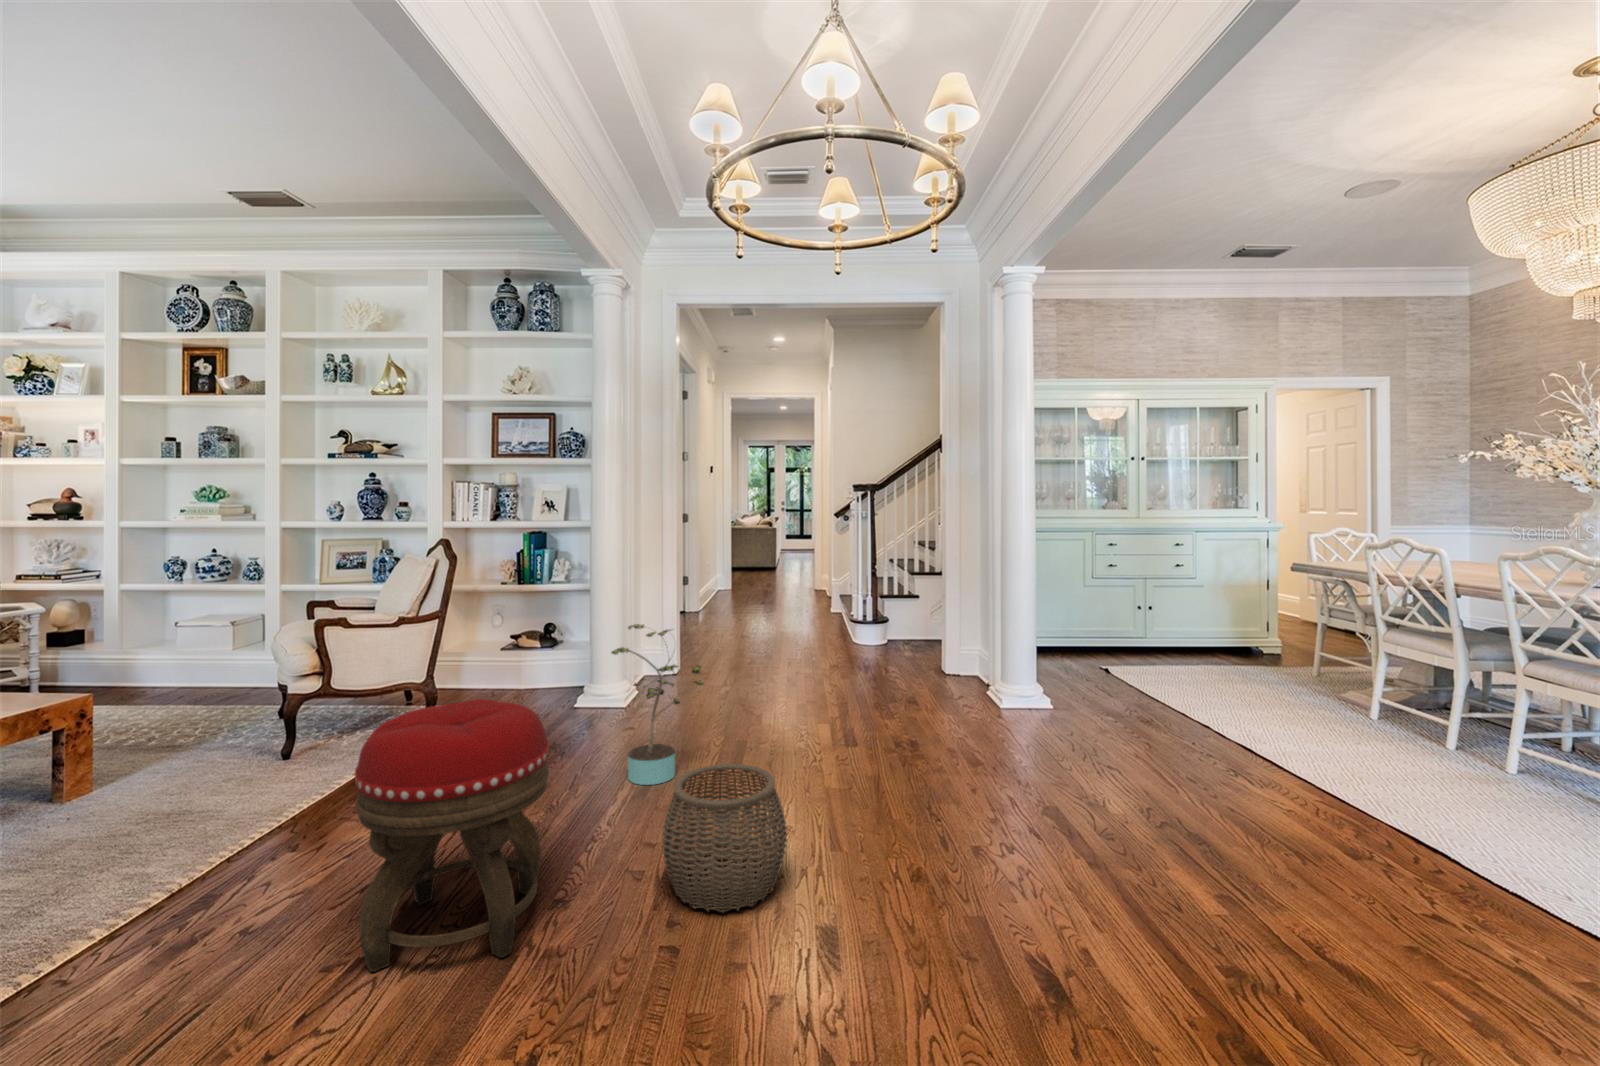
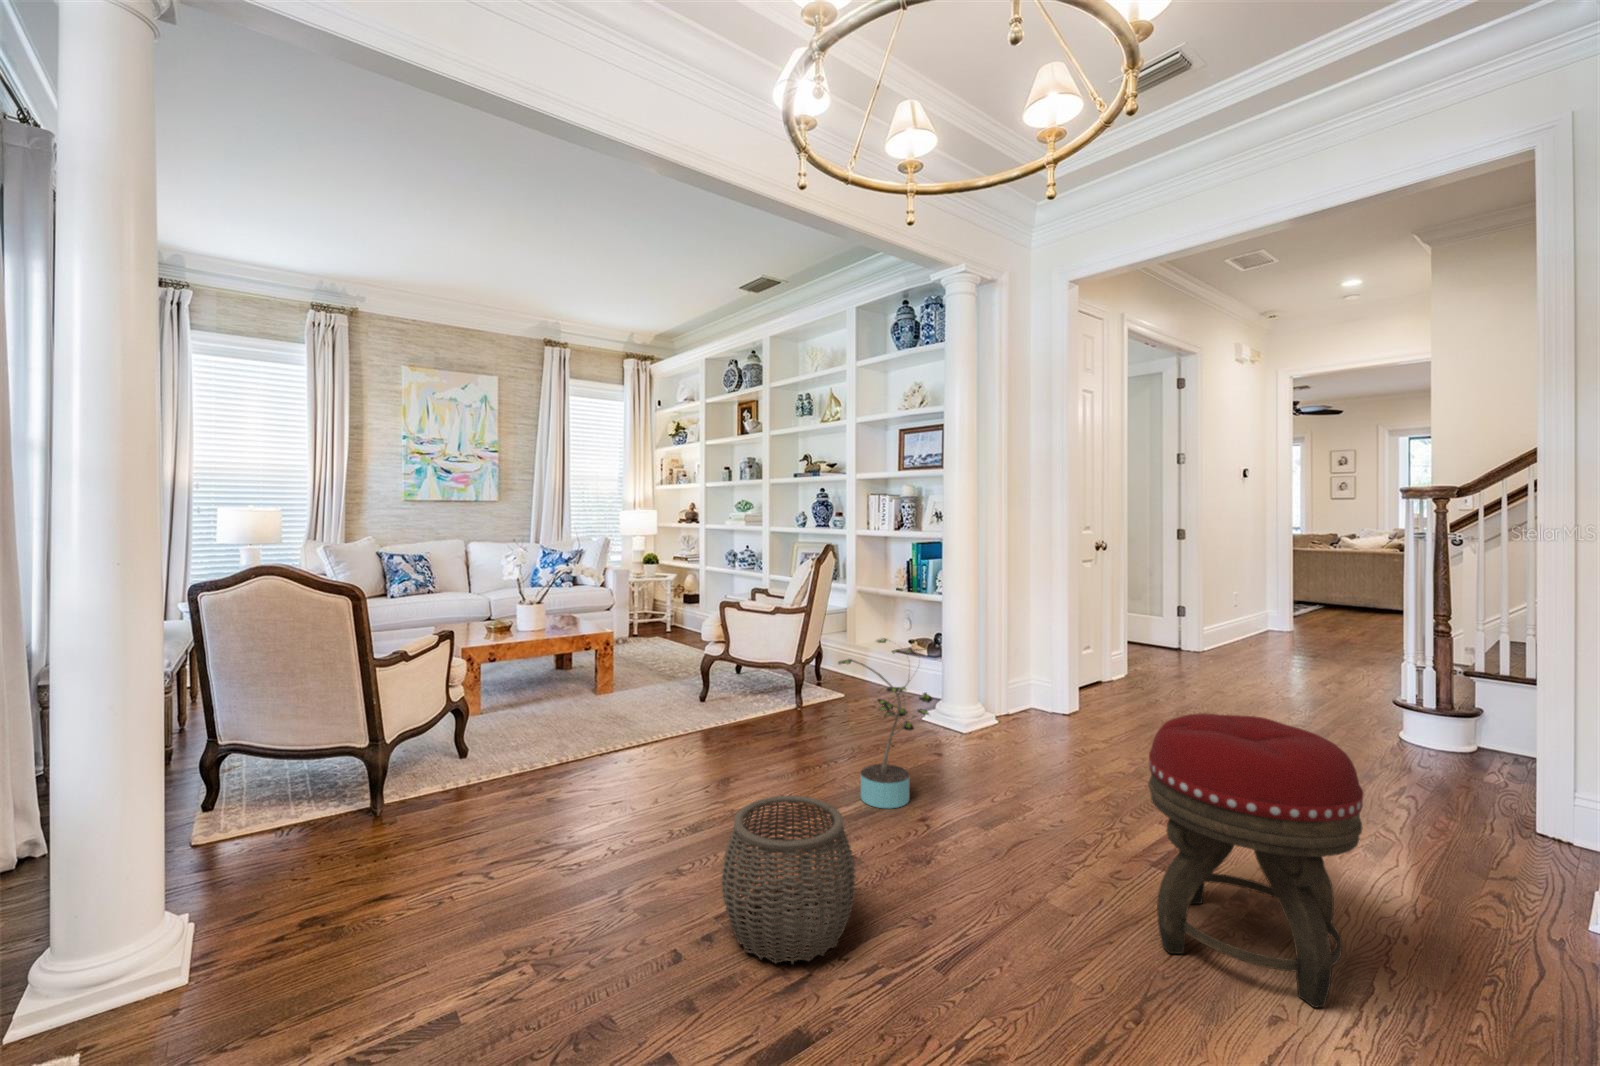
footstool: present [355,699,549,972] -> present [1148,713,1363,1008]

